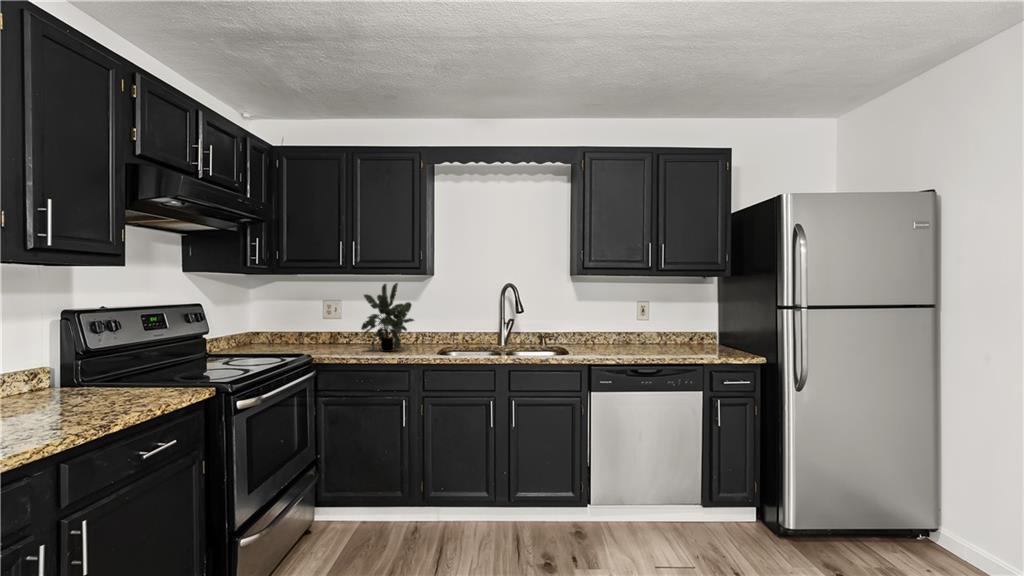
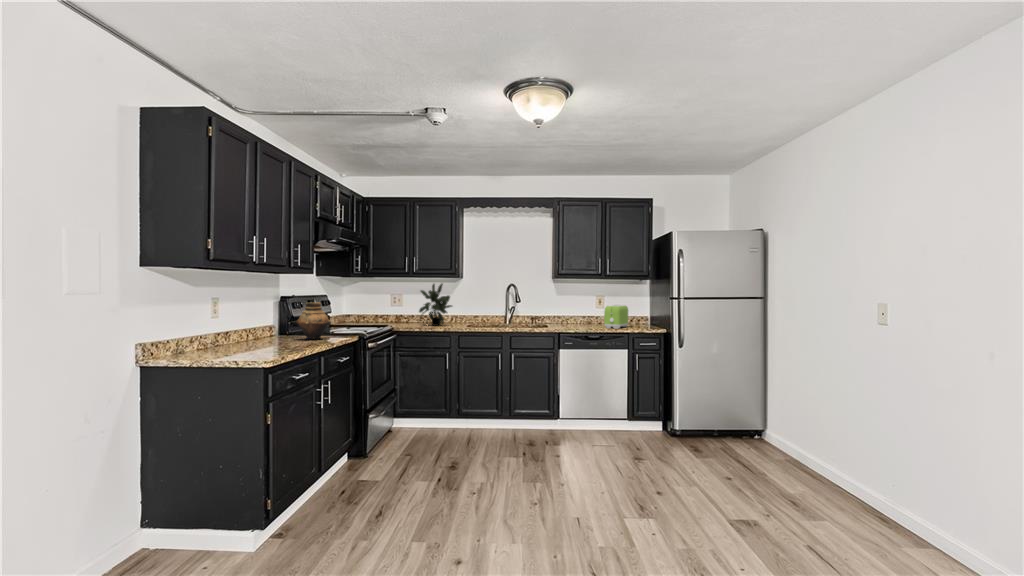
toaster: none [658,316,692,355] -> present [604,305,628,328]
vase: none [60,326,139,405] -> present [297,303,331,339]

